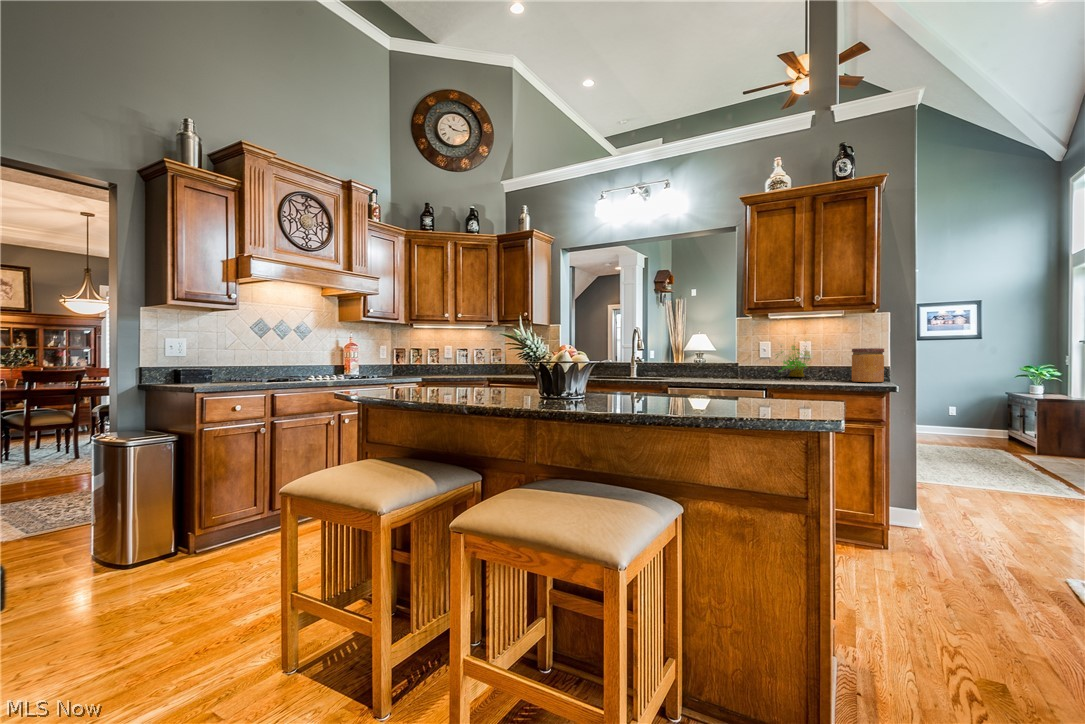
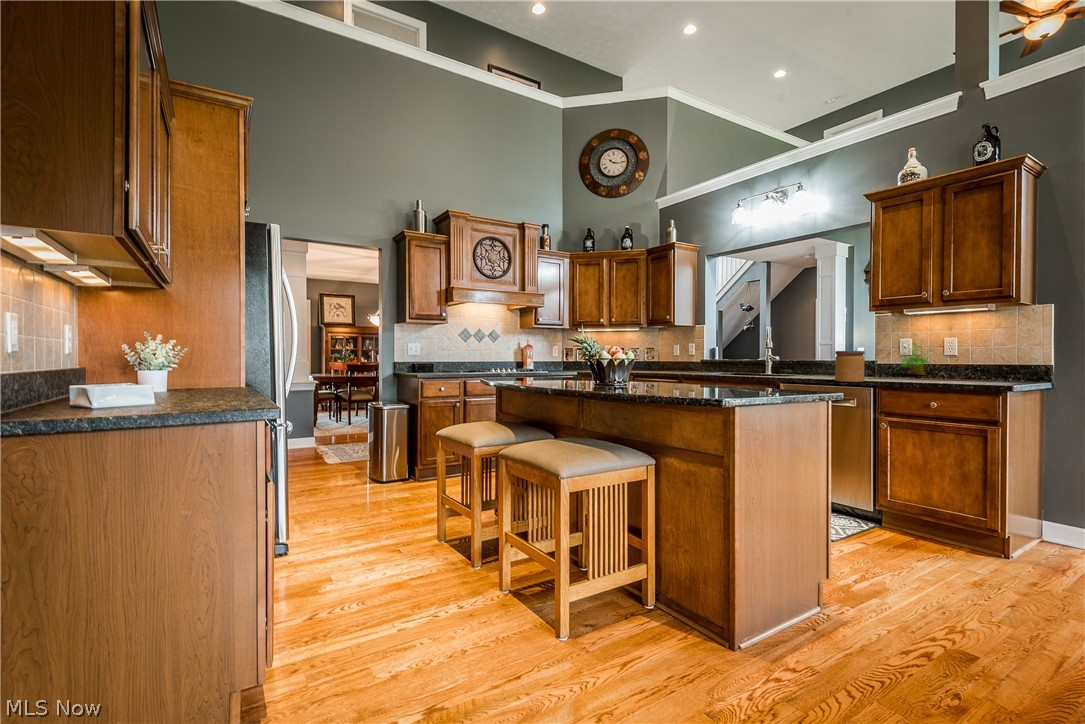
jar: present [852,348,884,382] -> present [835,351,865,382]

